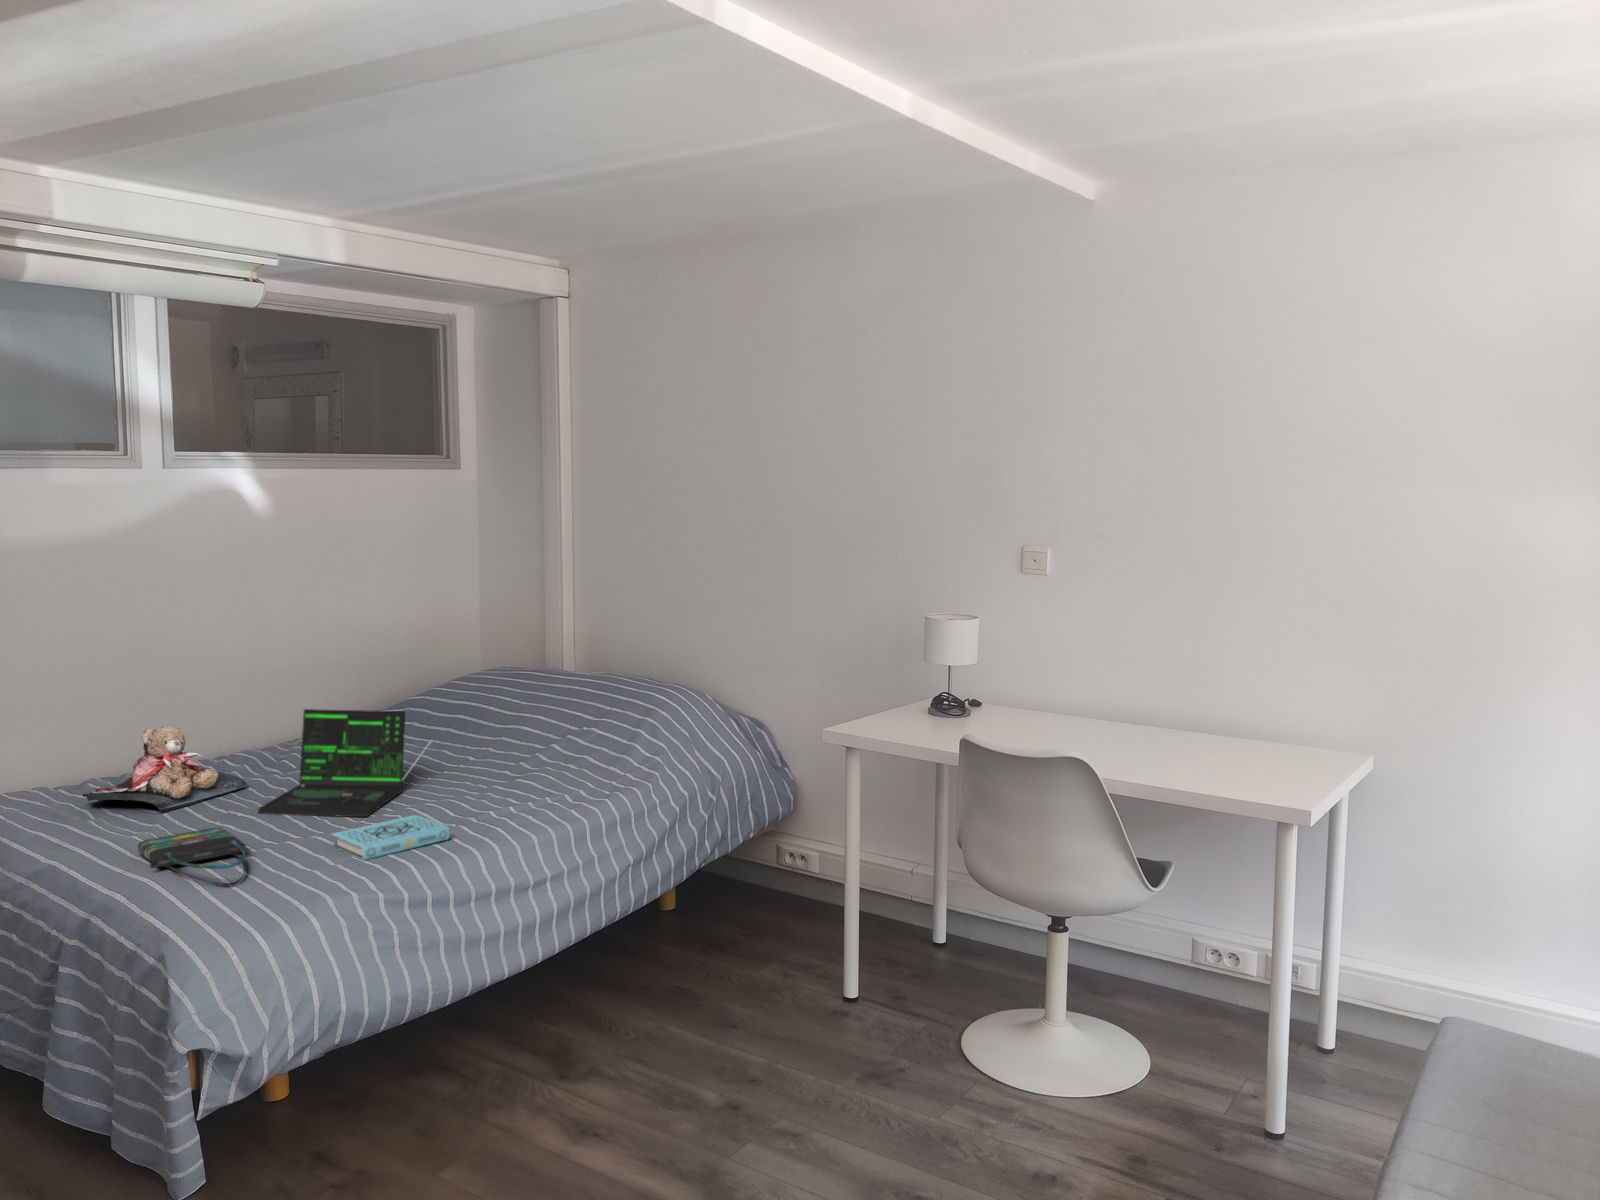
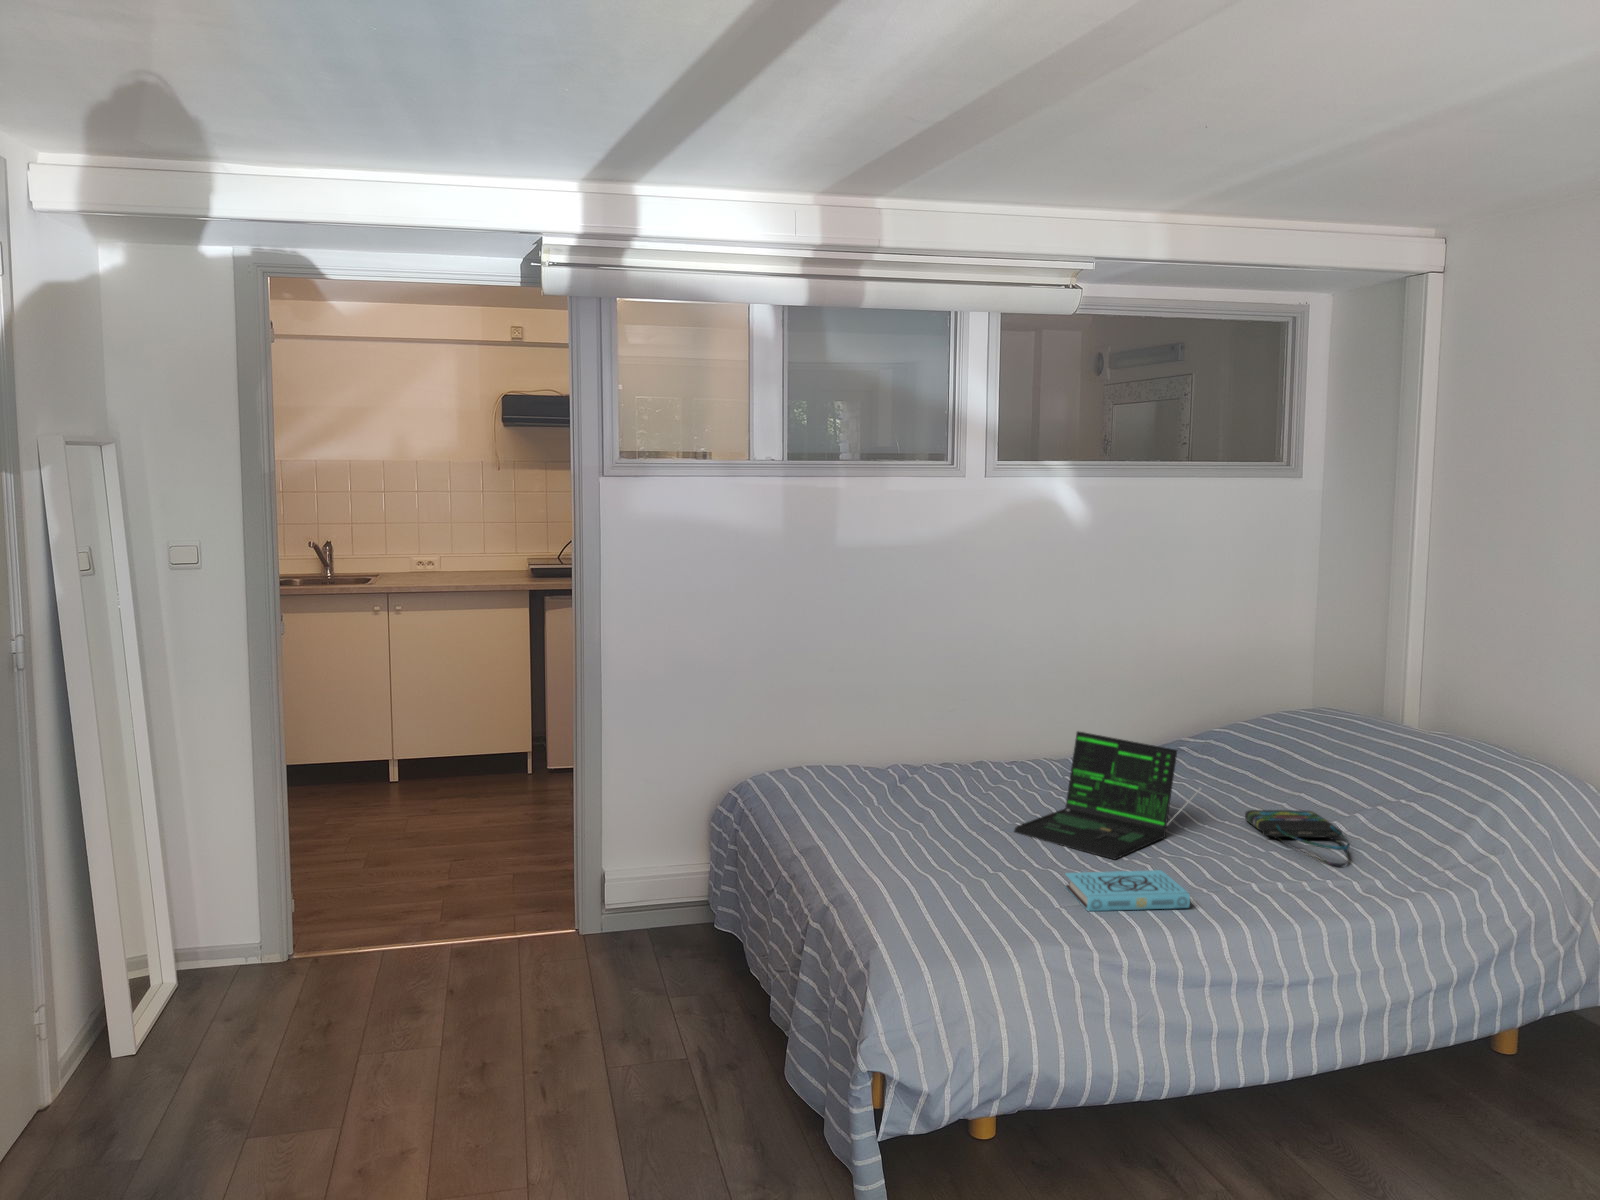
teddy bear: present [82,726,248,813] -> none [875,728,1019,813]
tote bag: present [138,828,249,887] -> present [1245,810,1350,867]

